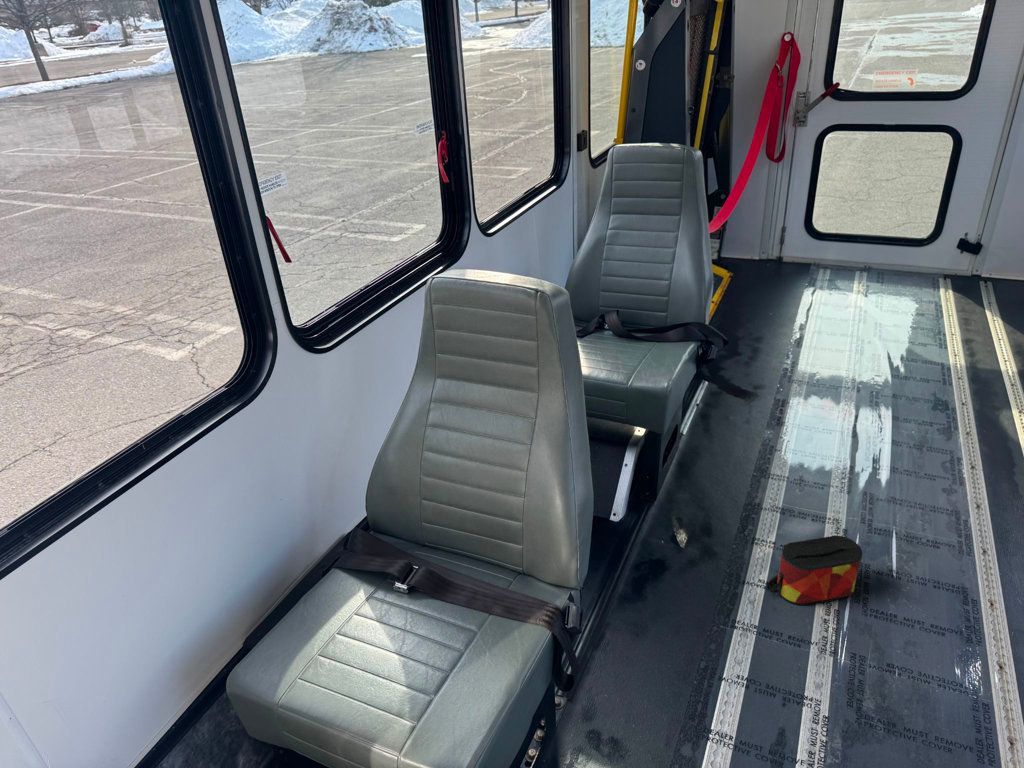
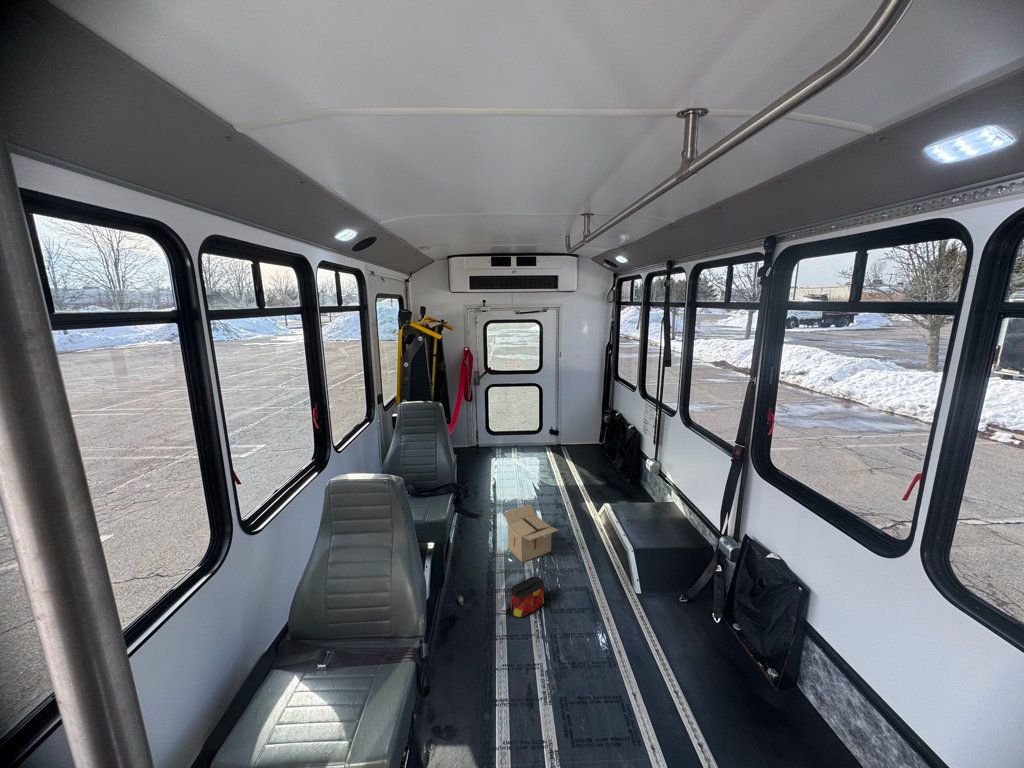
cardboard box: none [798,389,929,502] -> present [504,504,558,562]

